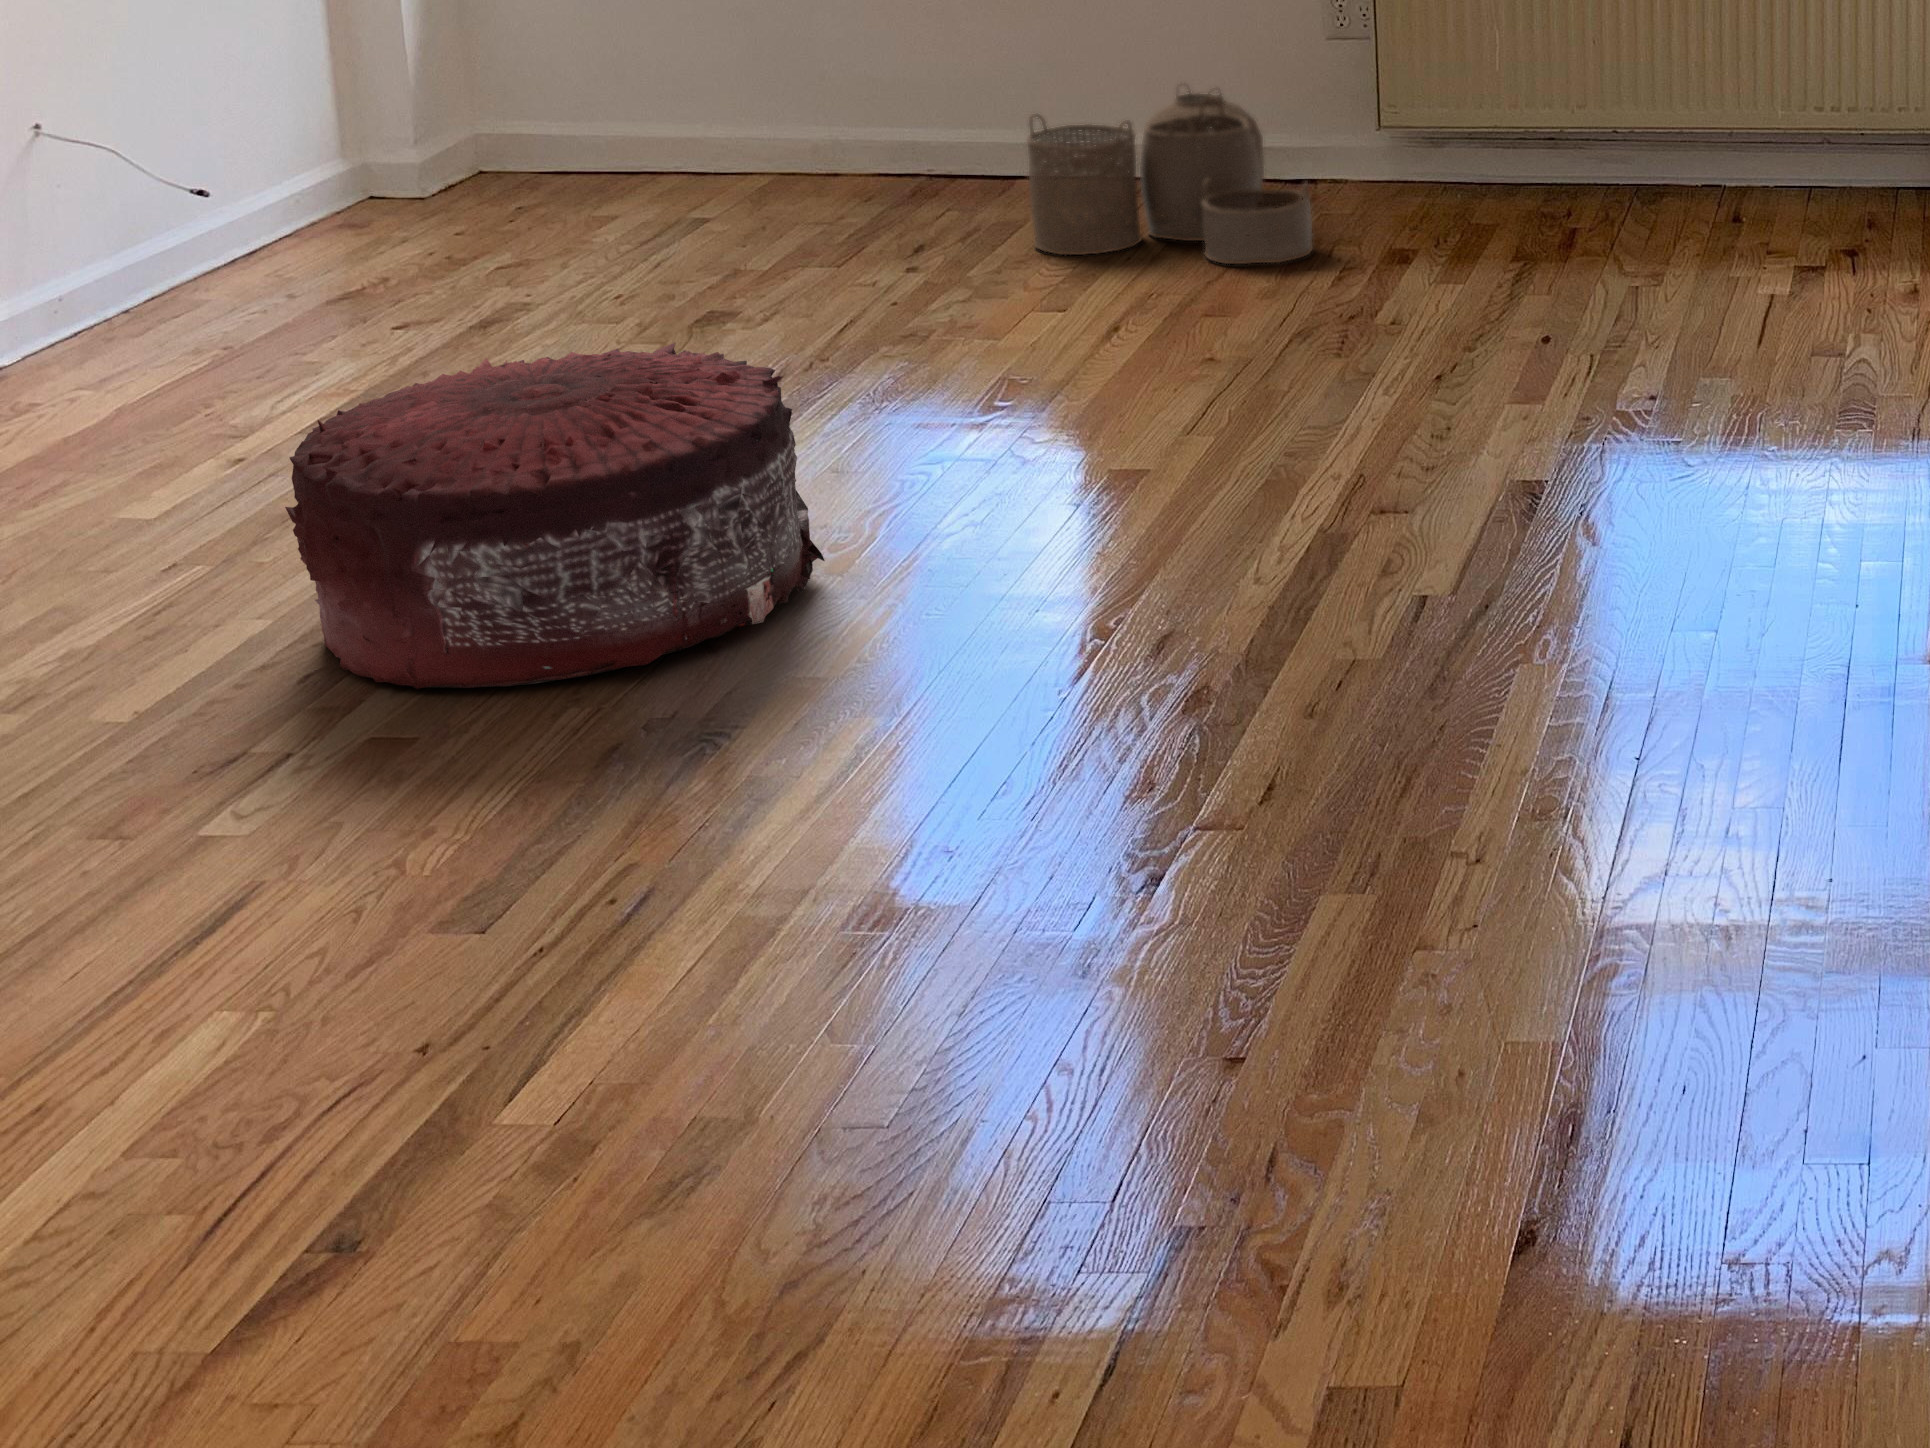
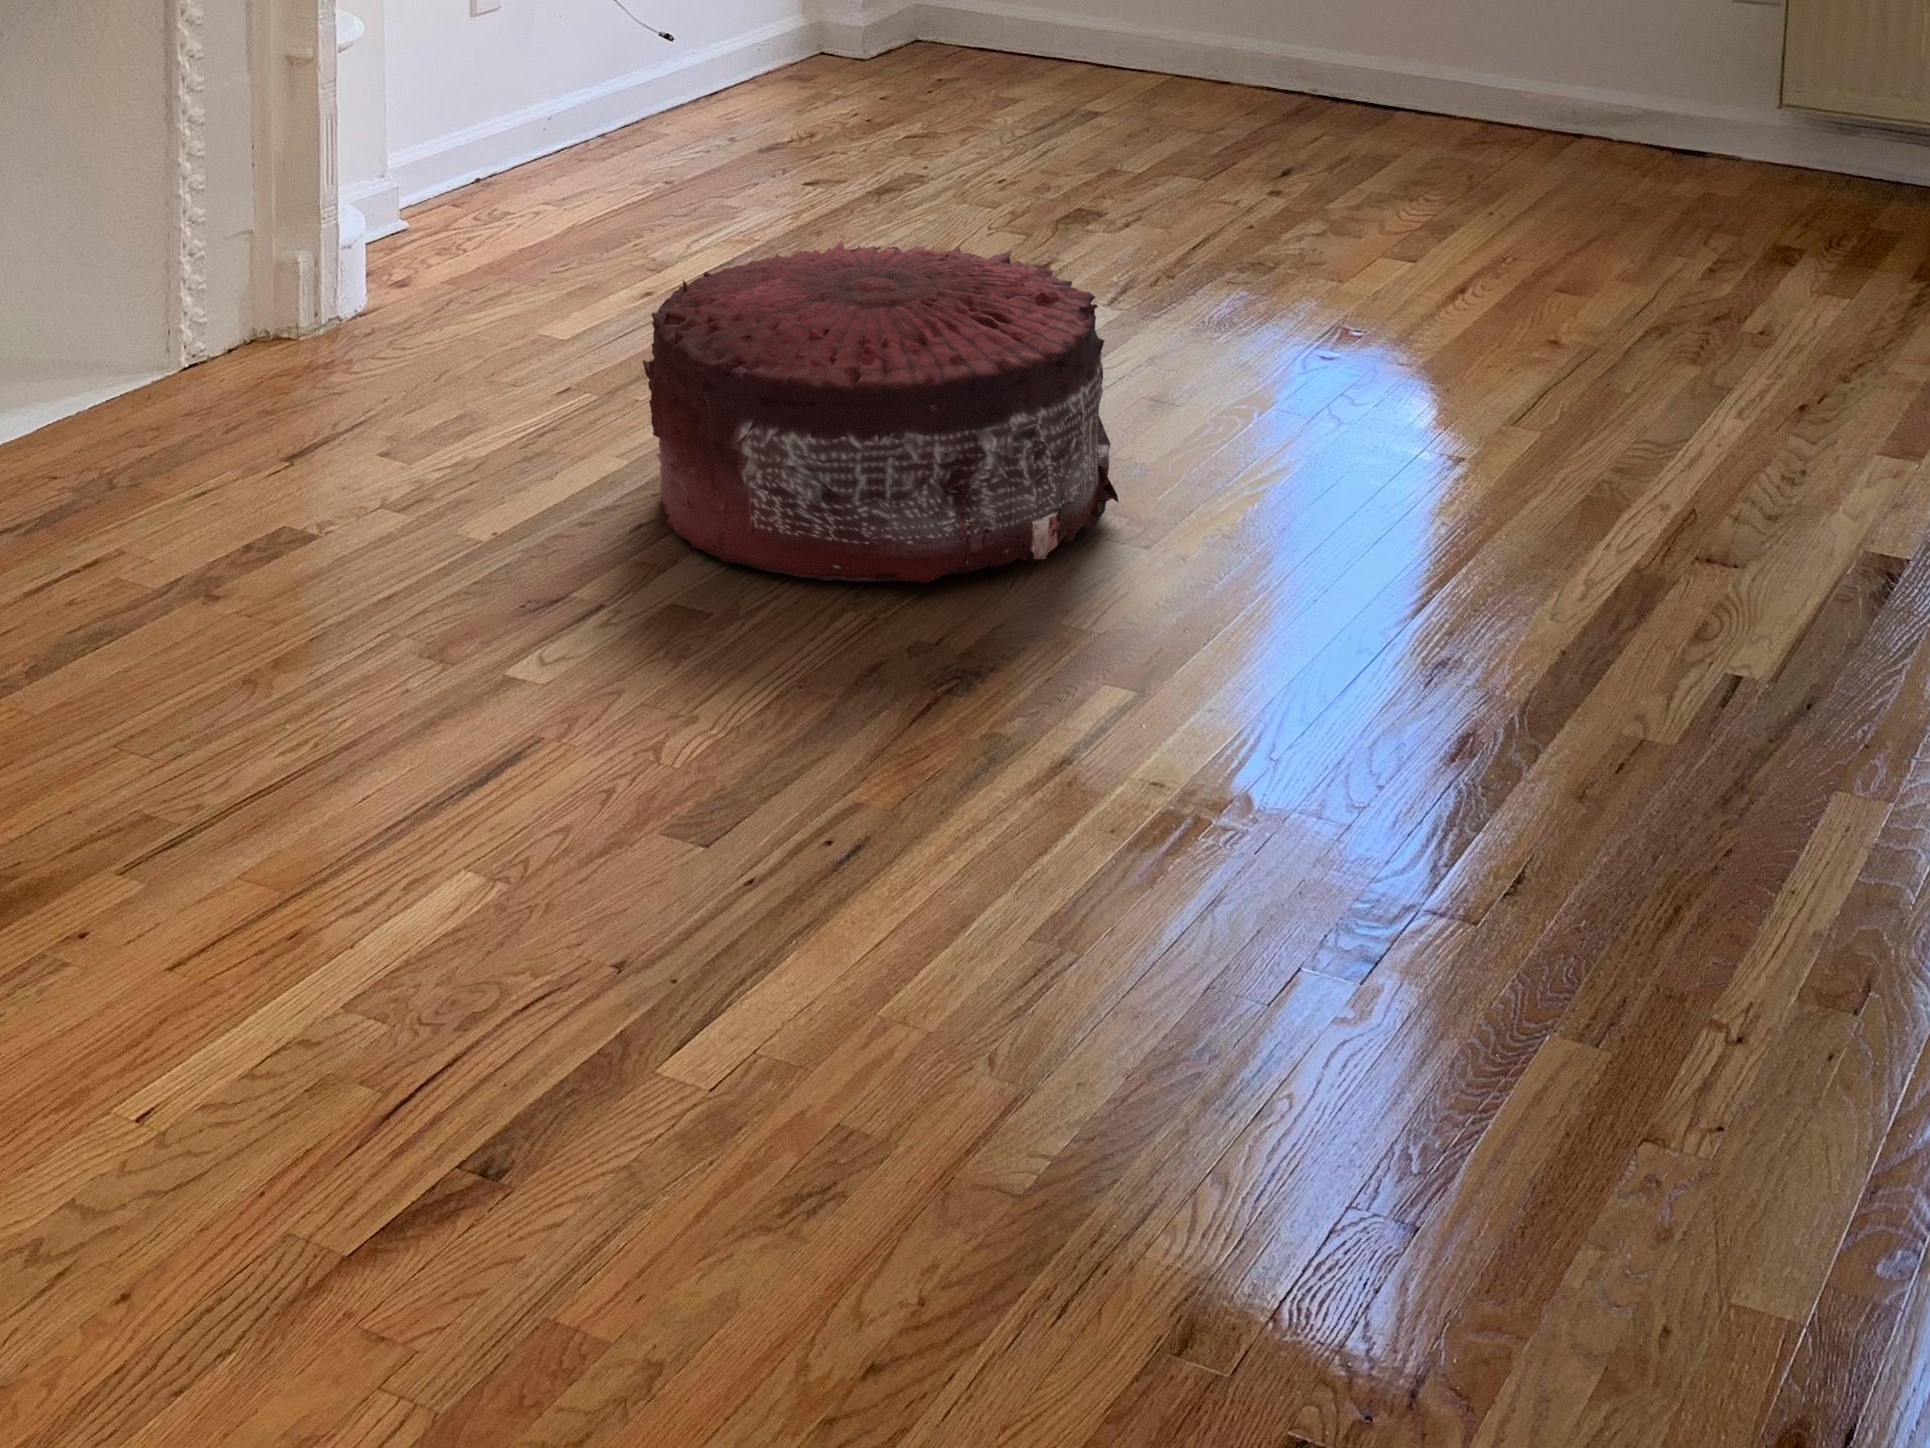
woven basket: present [1026,90,1313,264] -> none [1406,31,1700,241]

